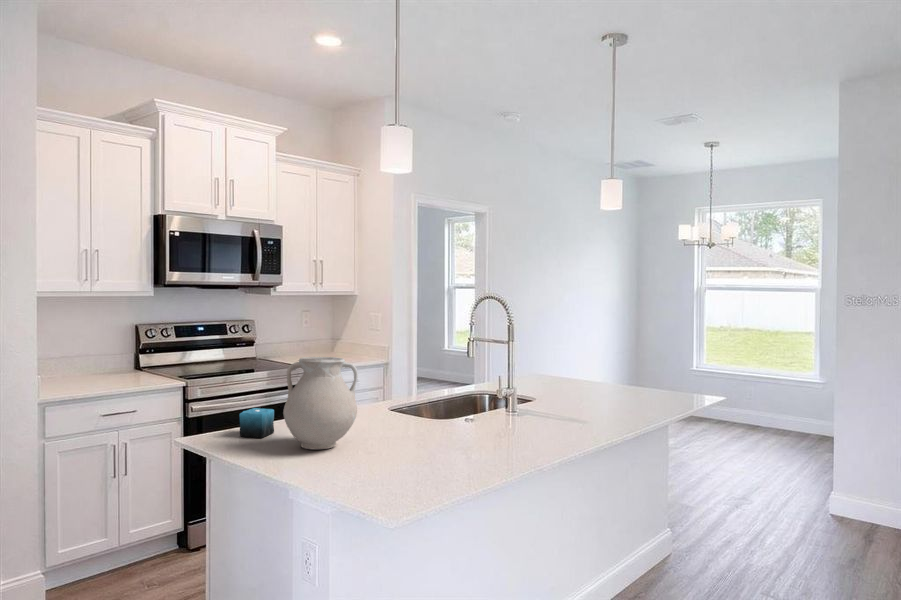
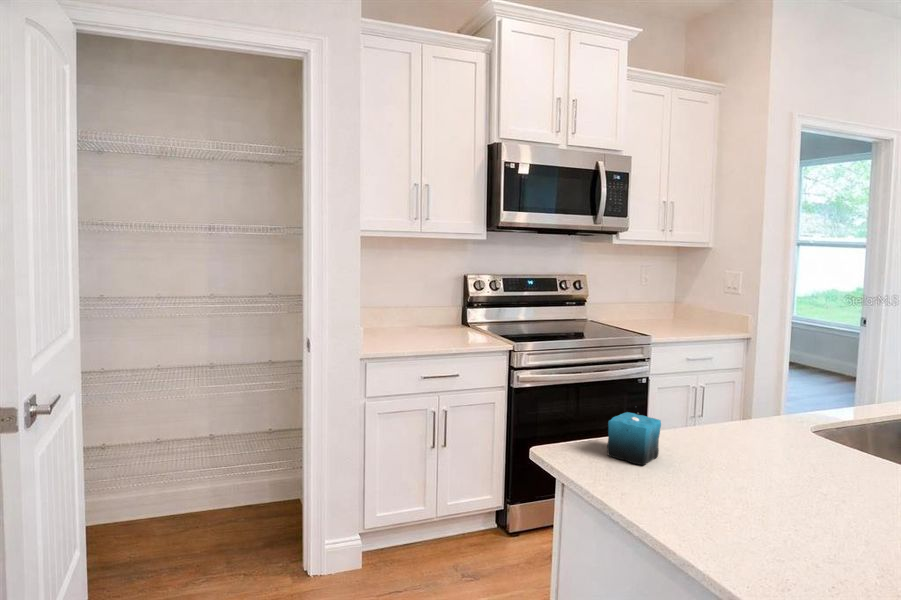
vase: present [283,357,358,449] -> none [694,346,846,518]

